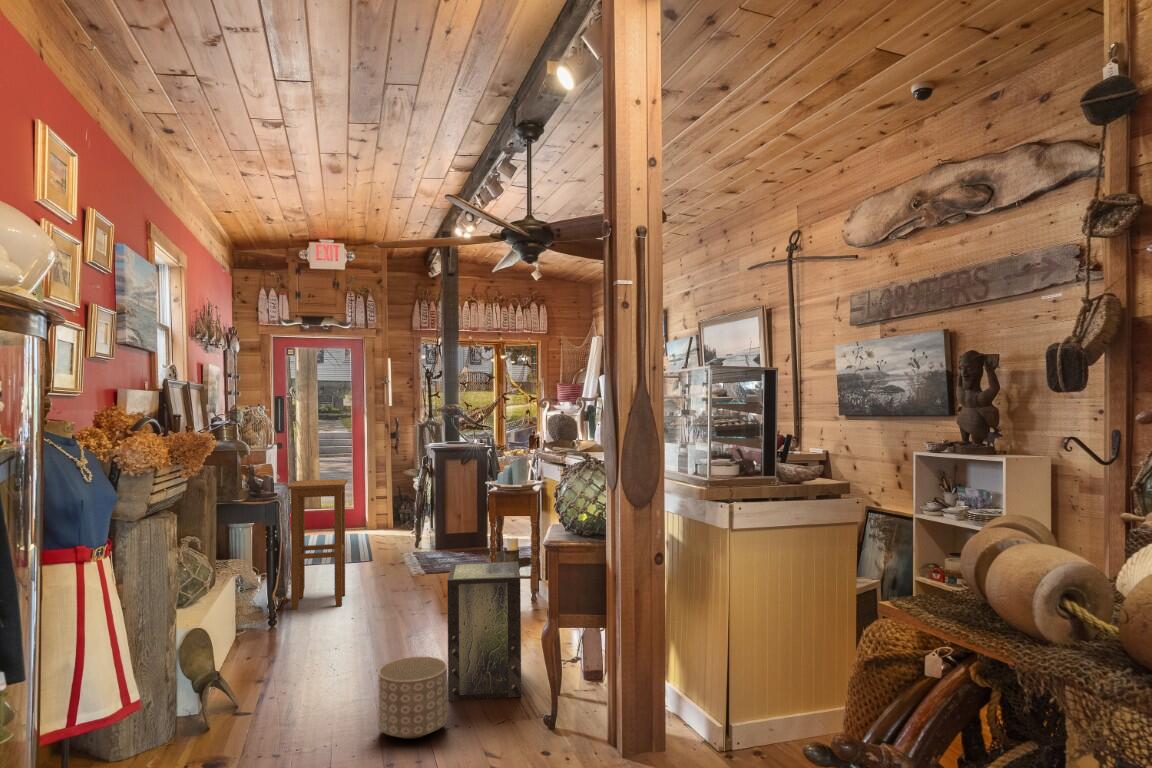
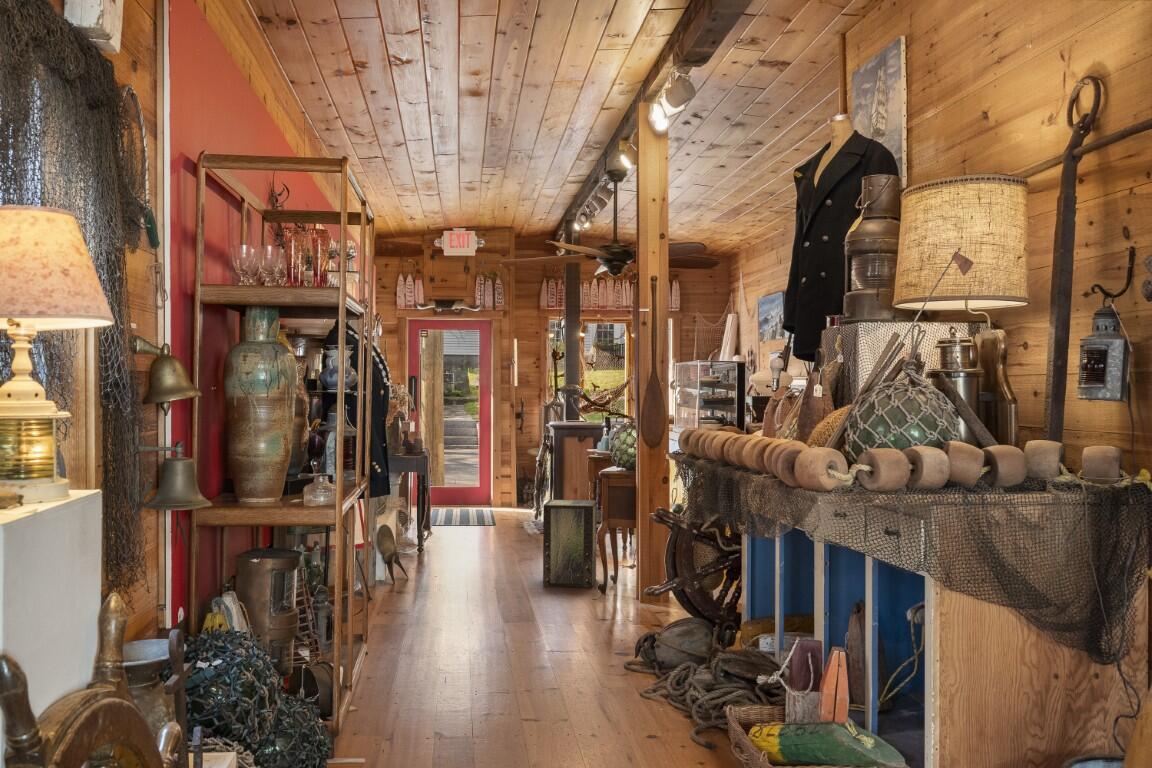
stool: present [288,479,347,609] -> none [432,446,477,546]
planter: present [379,656,447,739] -> none [497,550,540,596]

